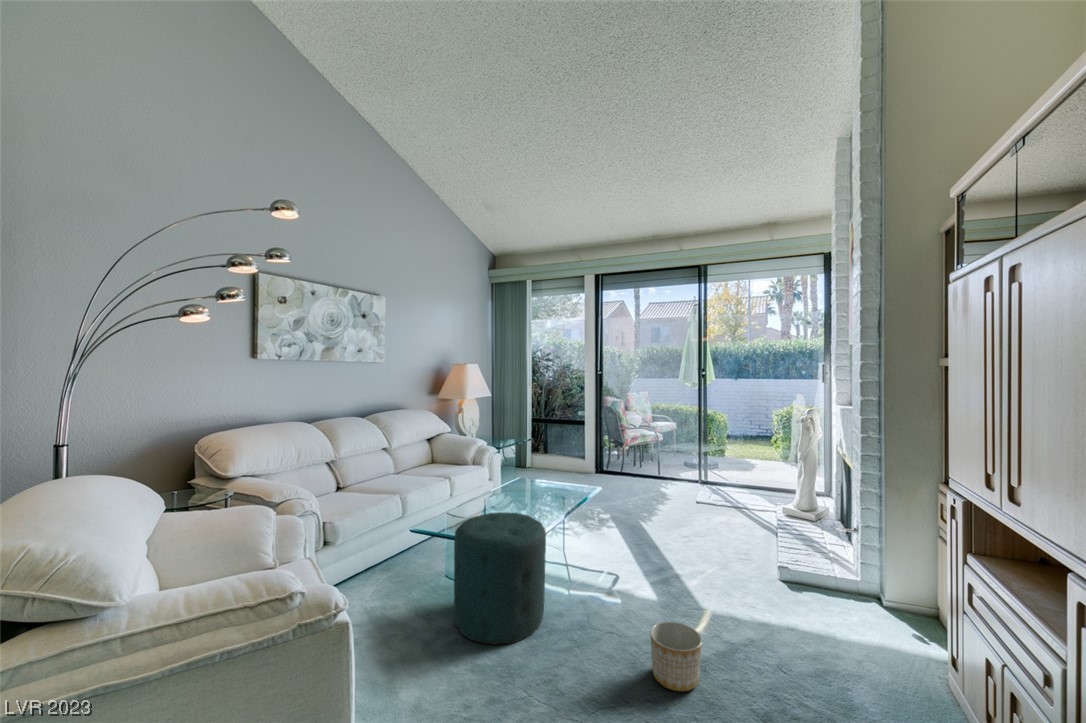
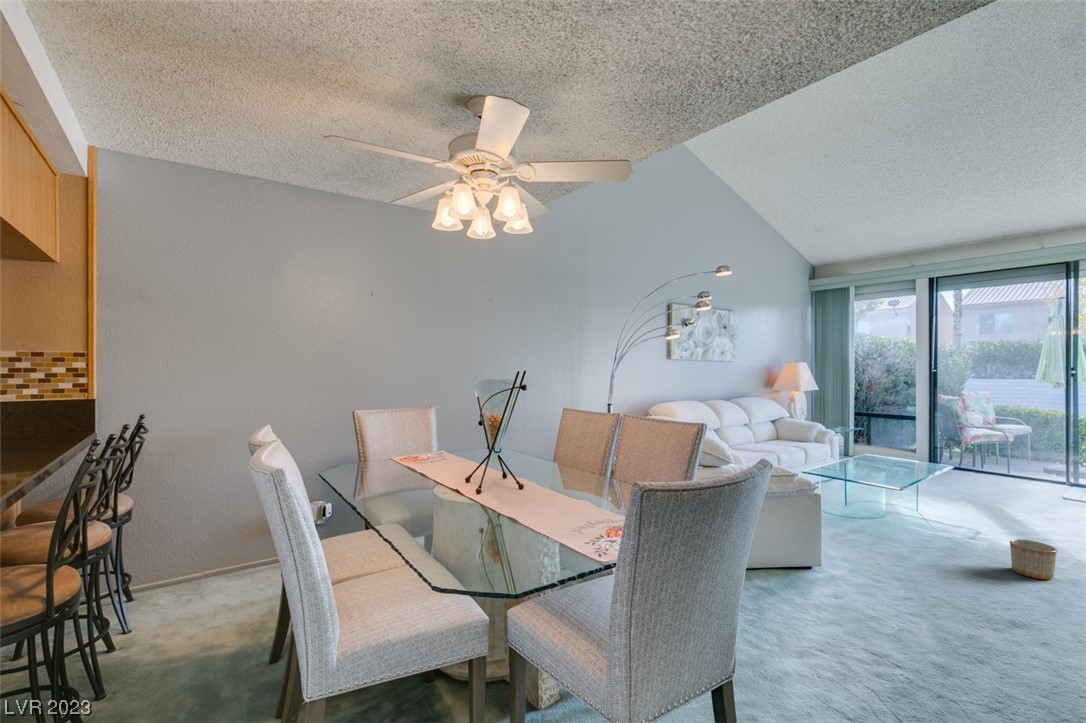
ottoman: present [454,512,546,645] -> none [841,464,913,542]

